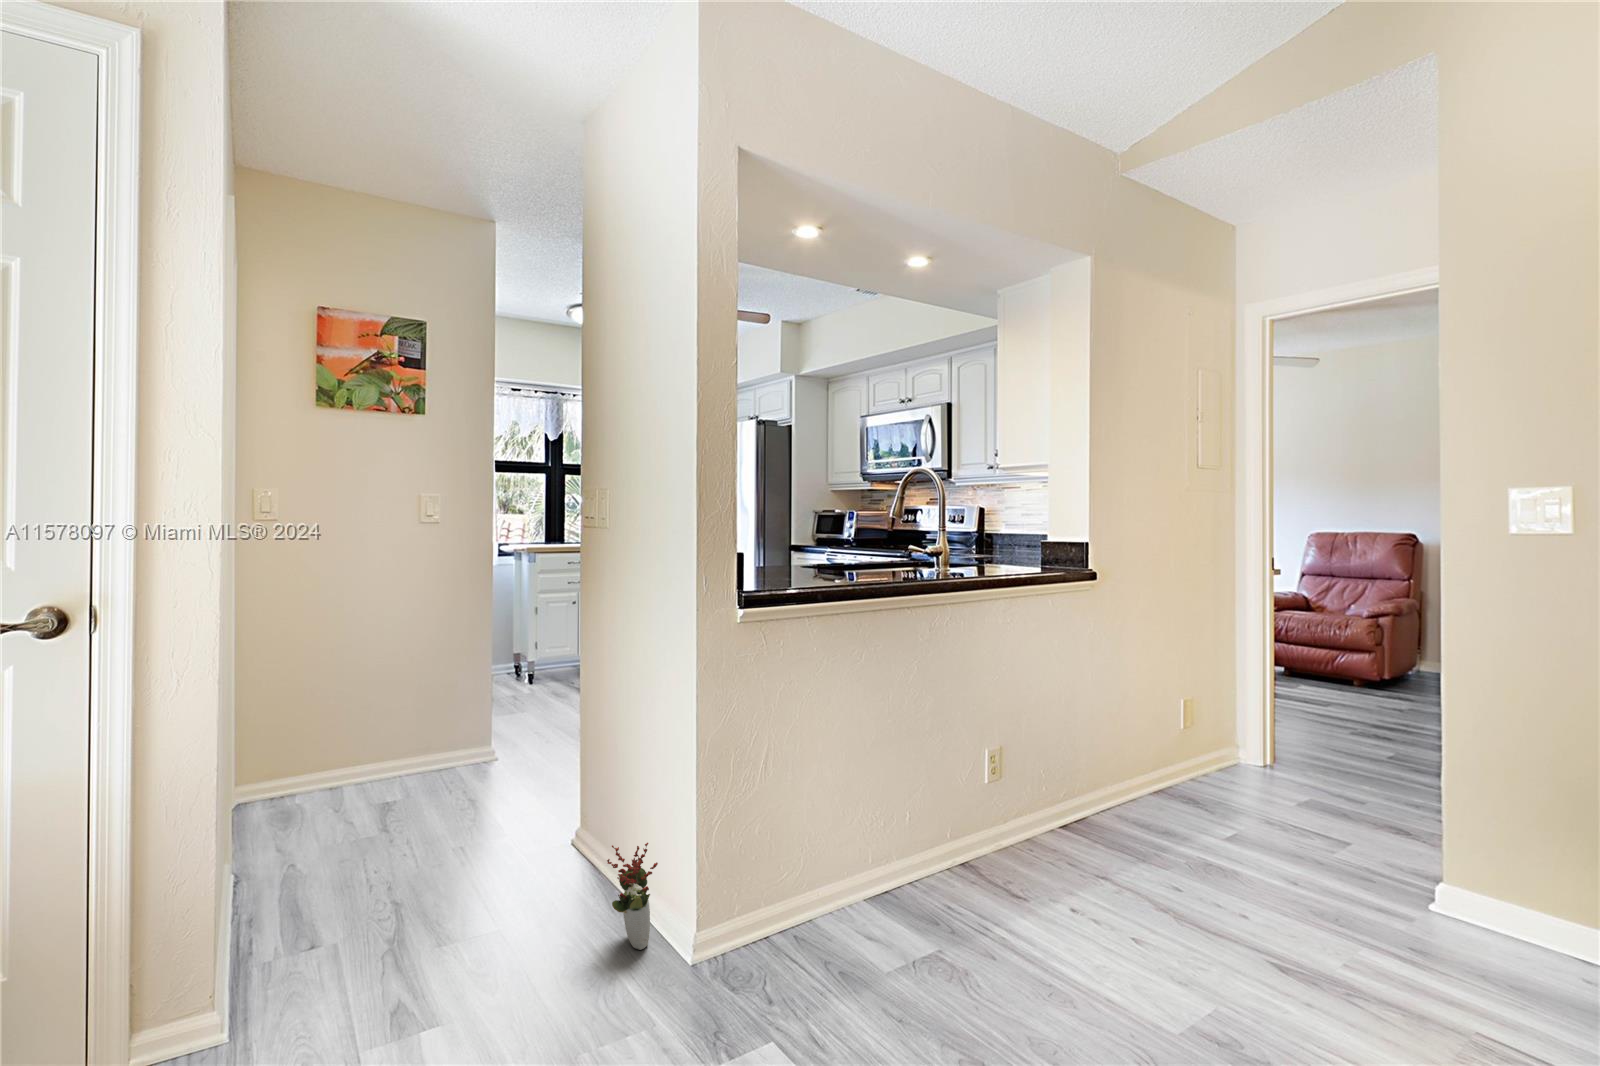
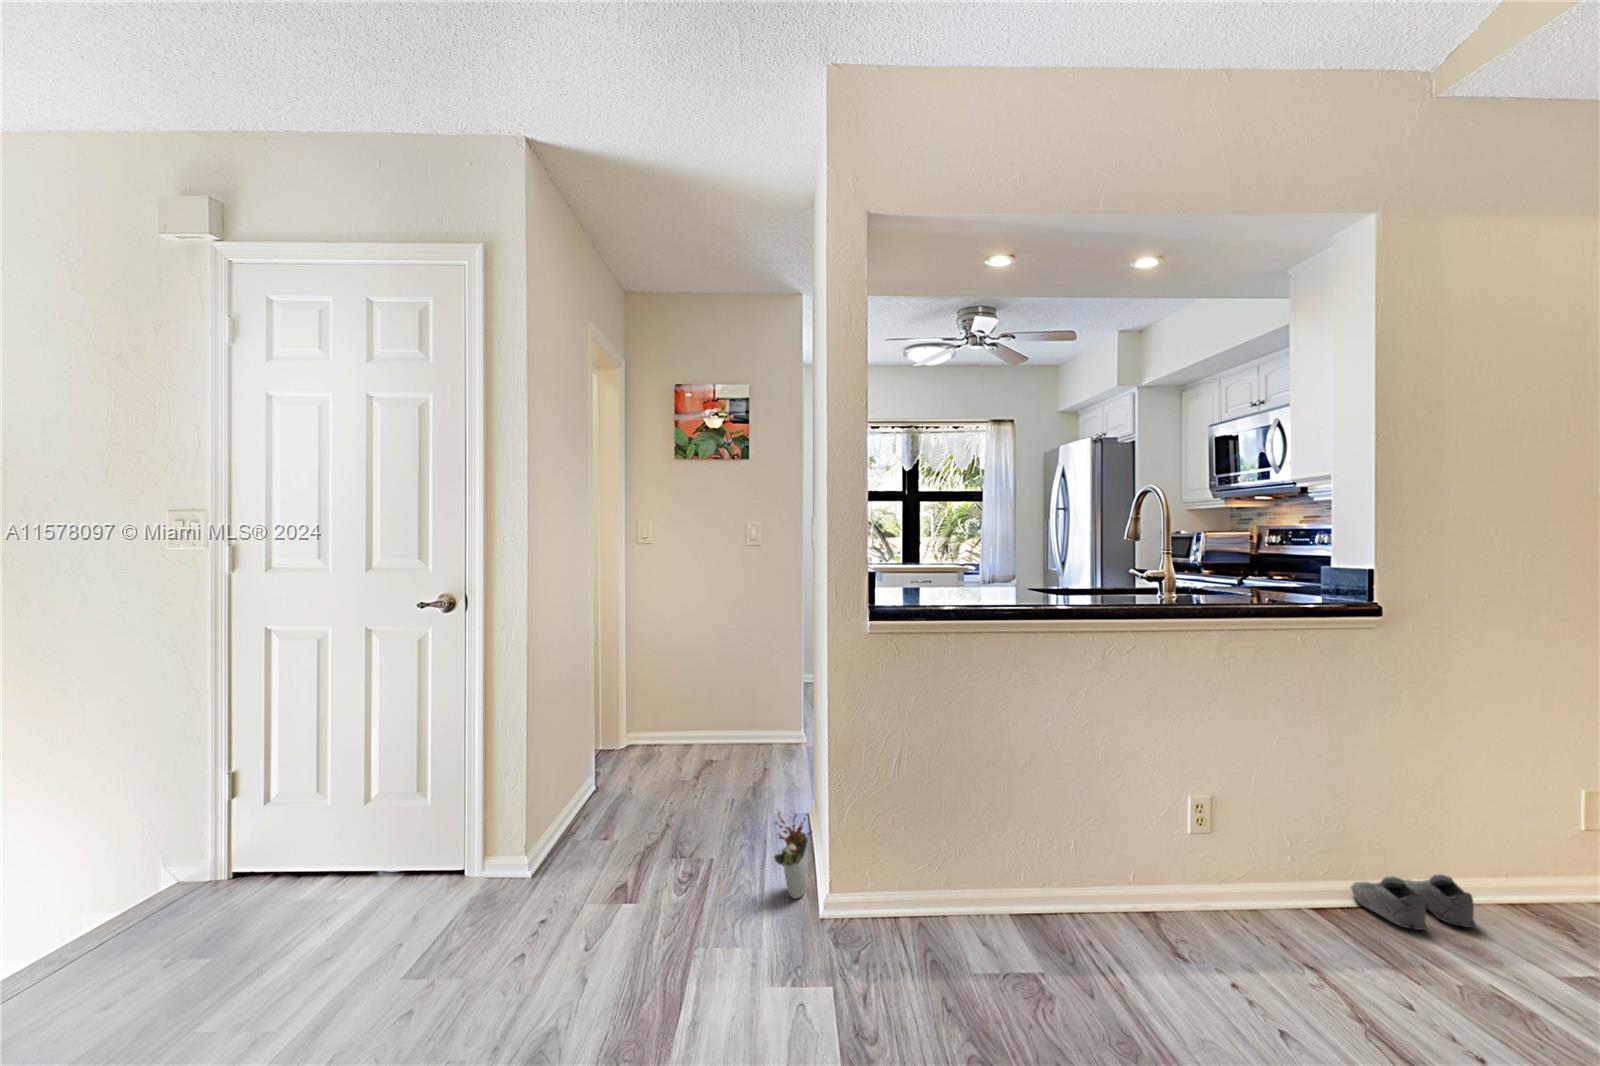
shoe: none [1093,788,1183,836] -> present [1351,874,1476,930]

